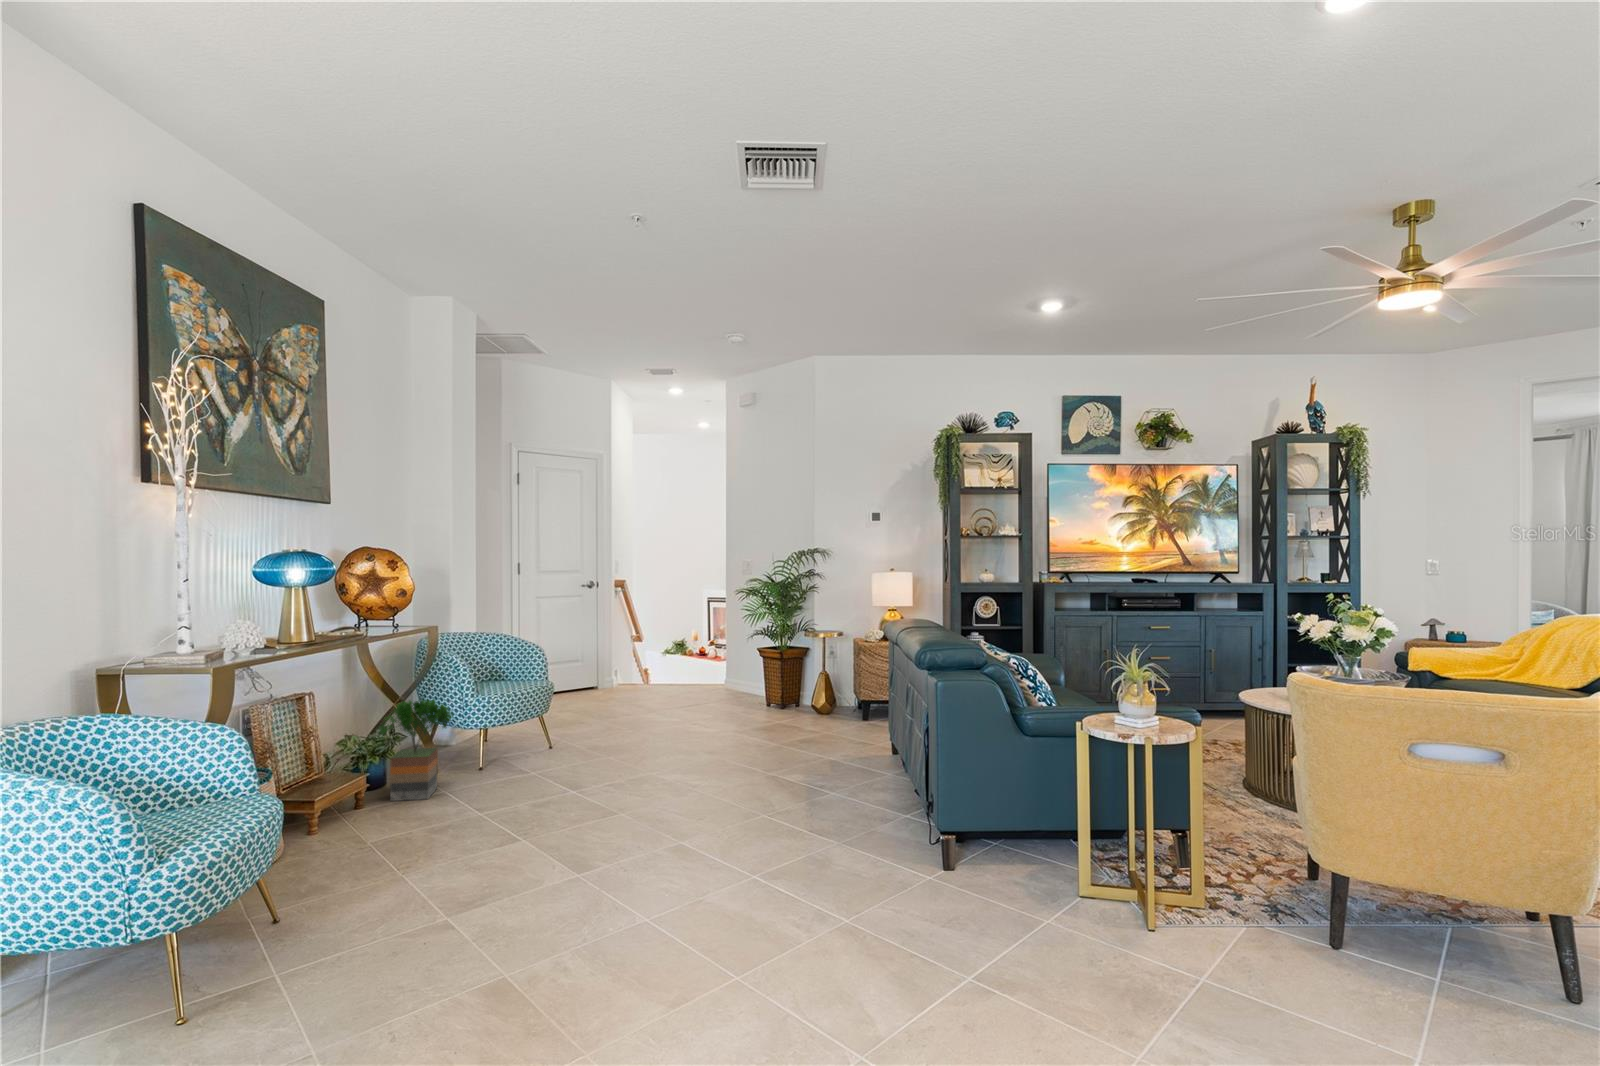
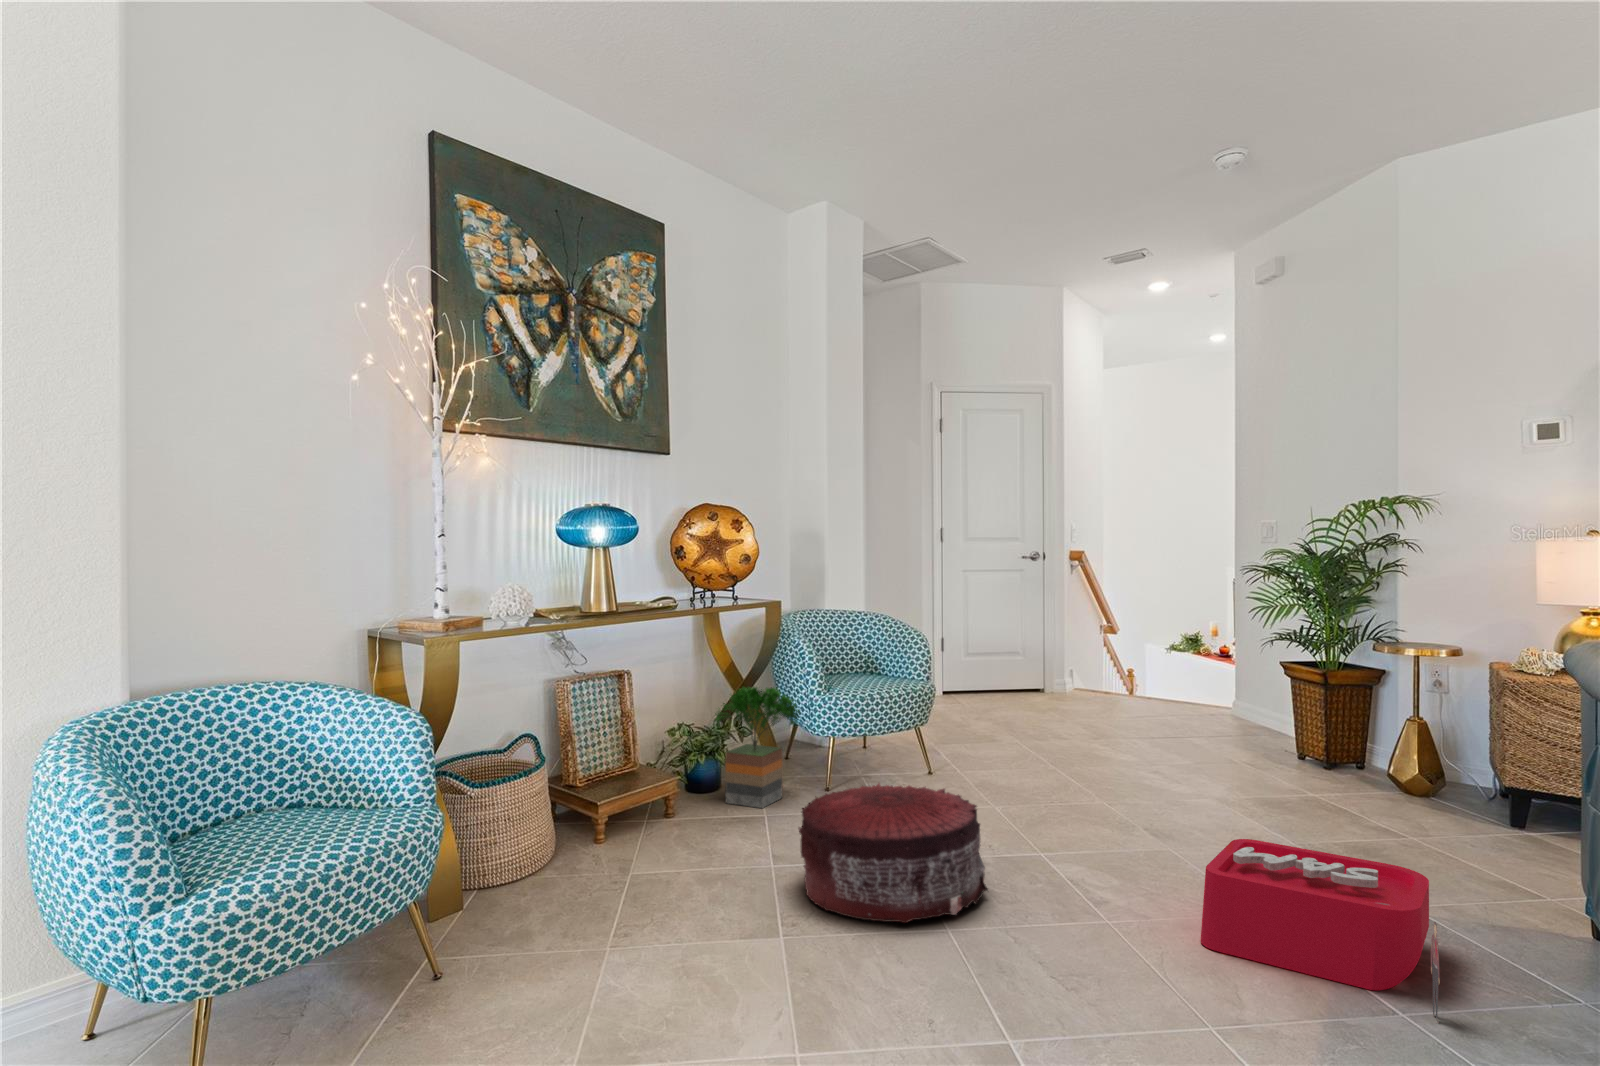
pouf: none [516,754,651,854] -> present [799,783,988,923]
storage bin: none [782,755,905,828] -> present [1201,839,1439,1023]

